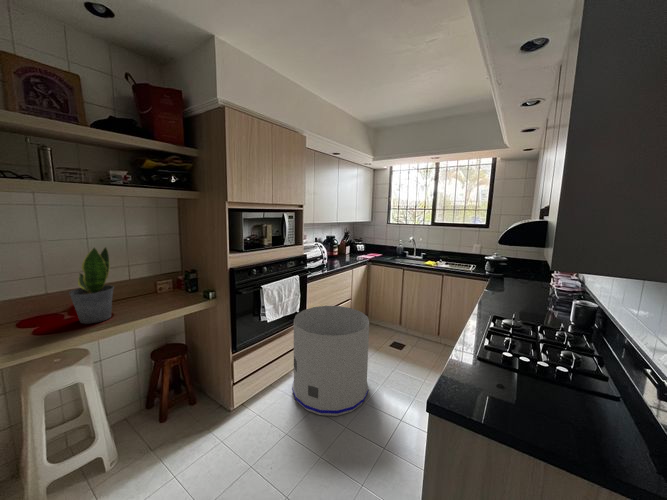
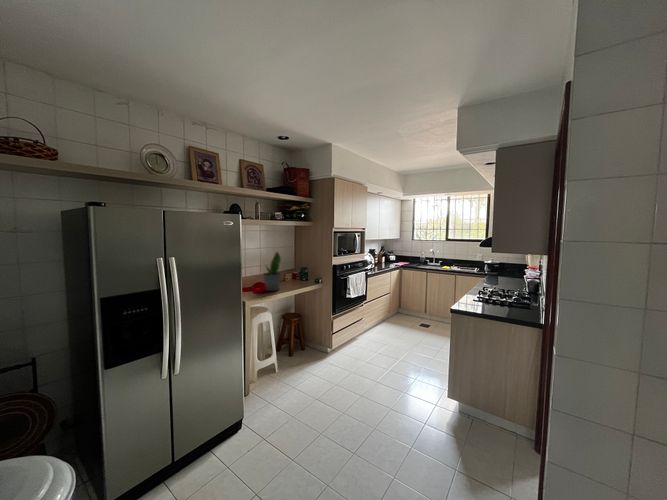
trash can: present [292,306,369,416] -> none [362,293,411,356]

